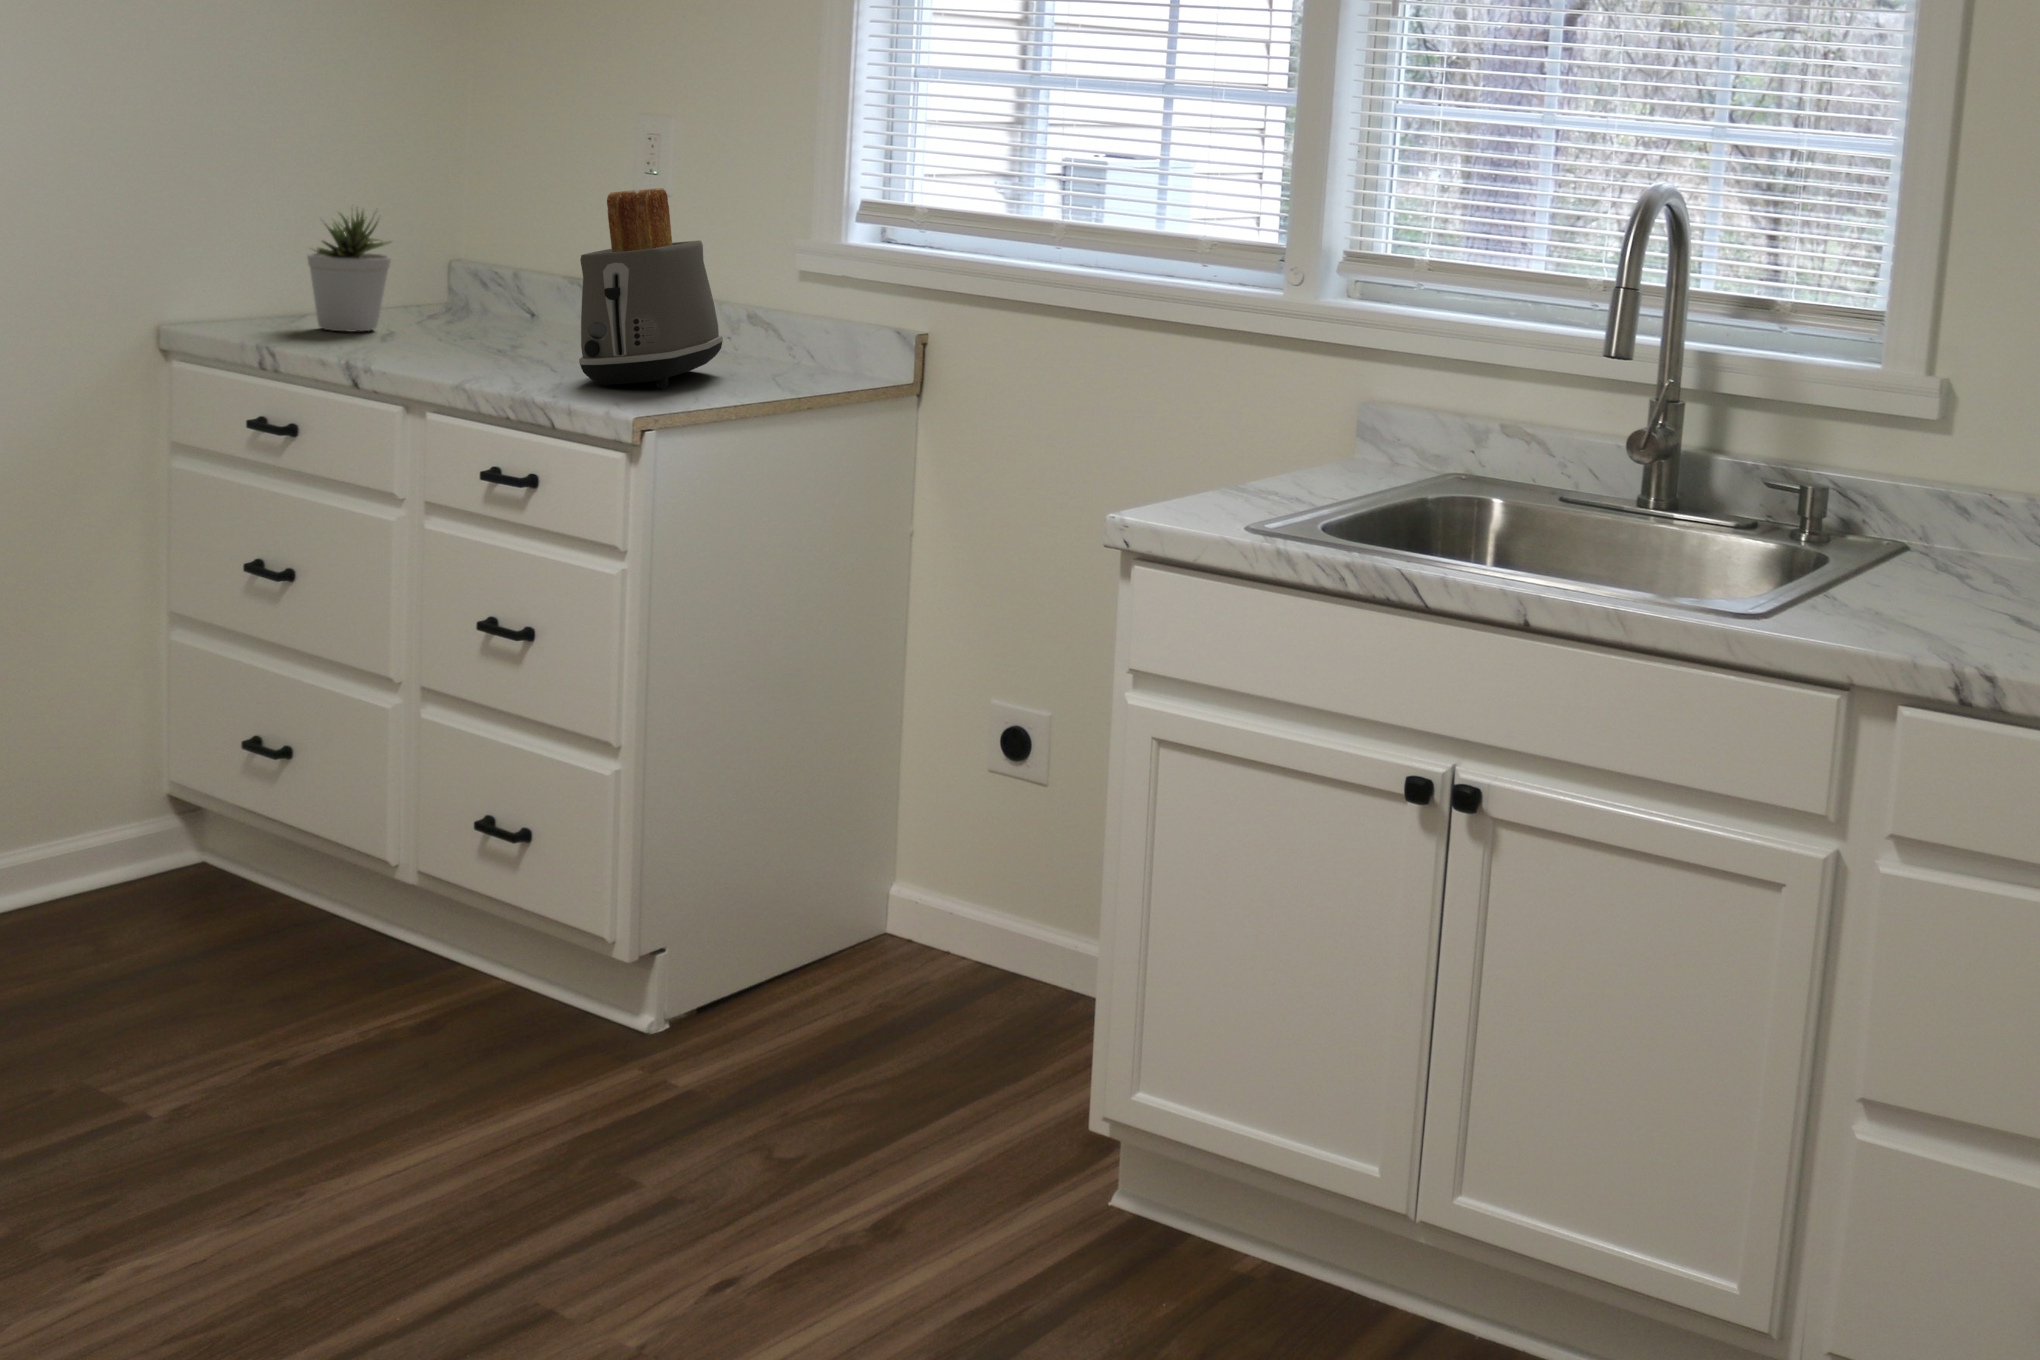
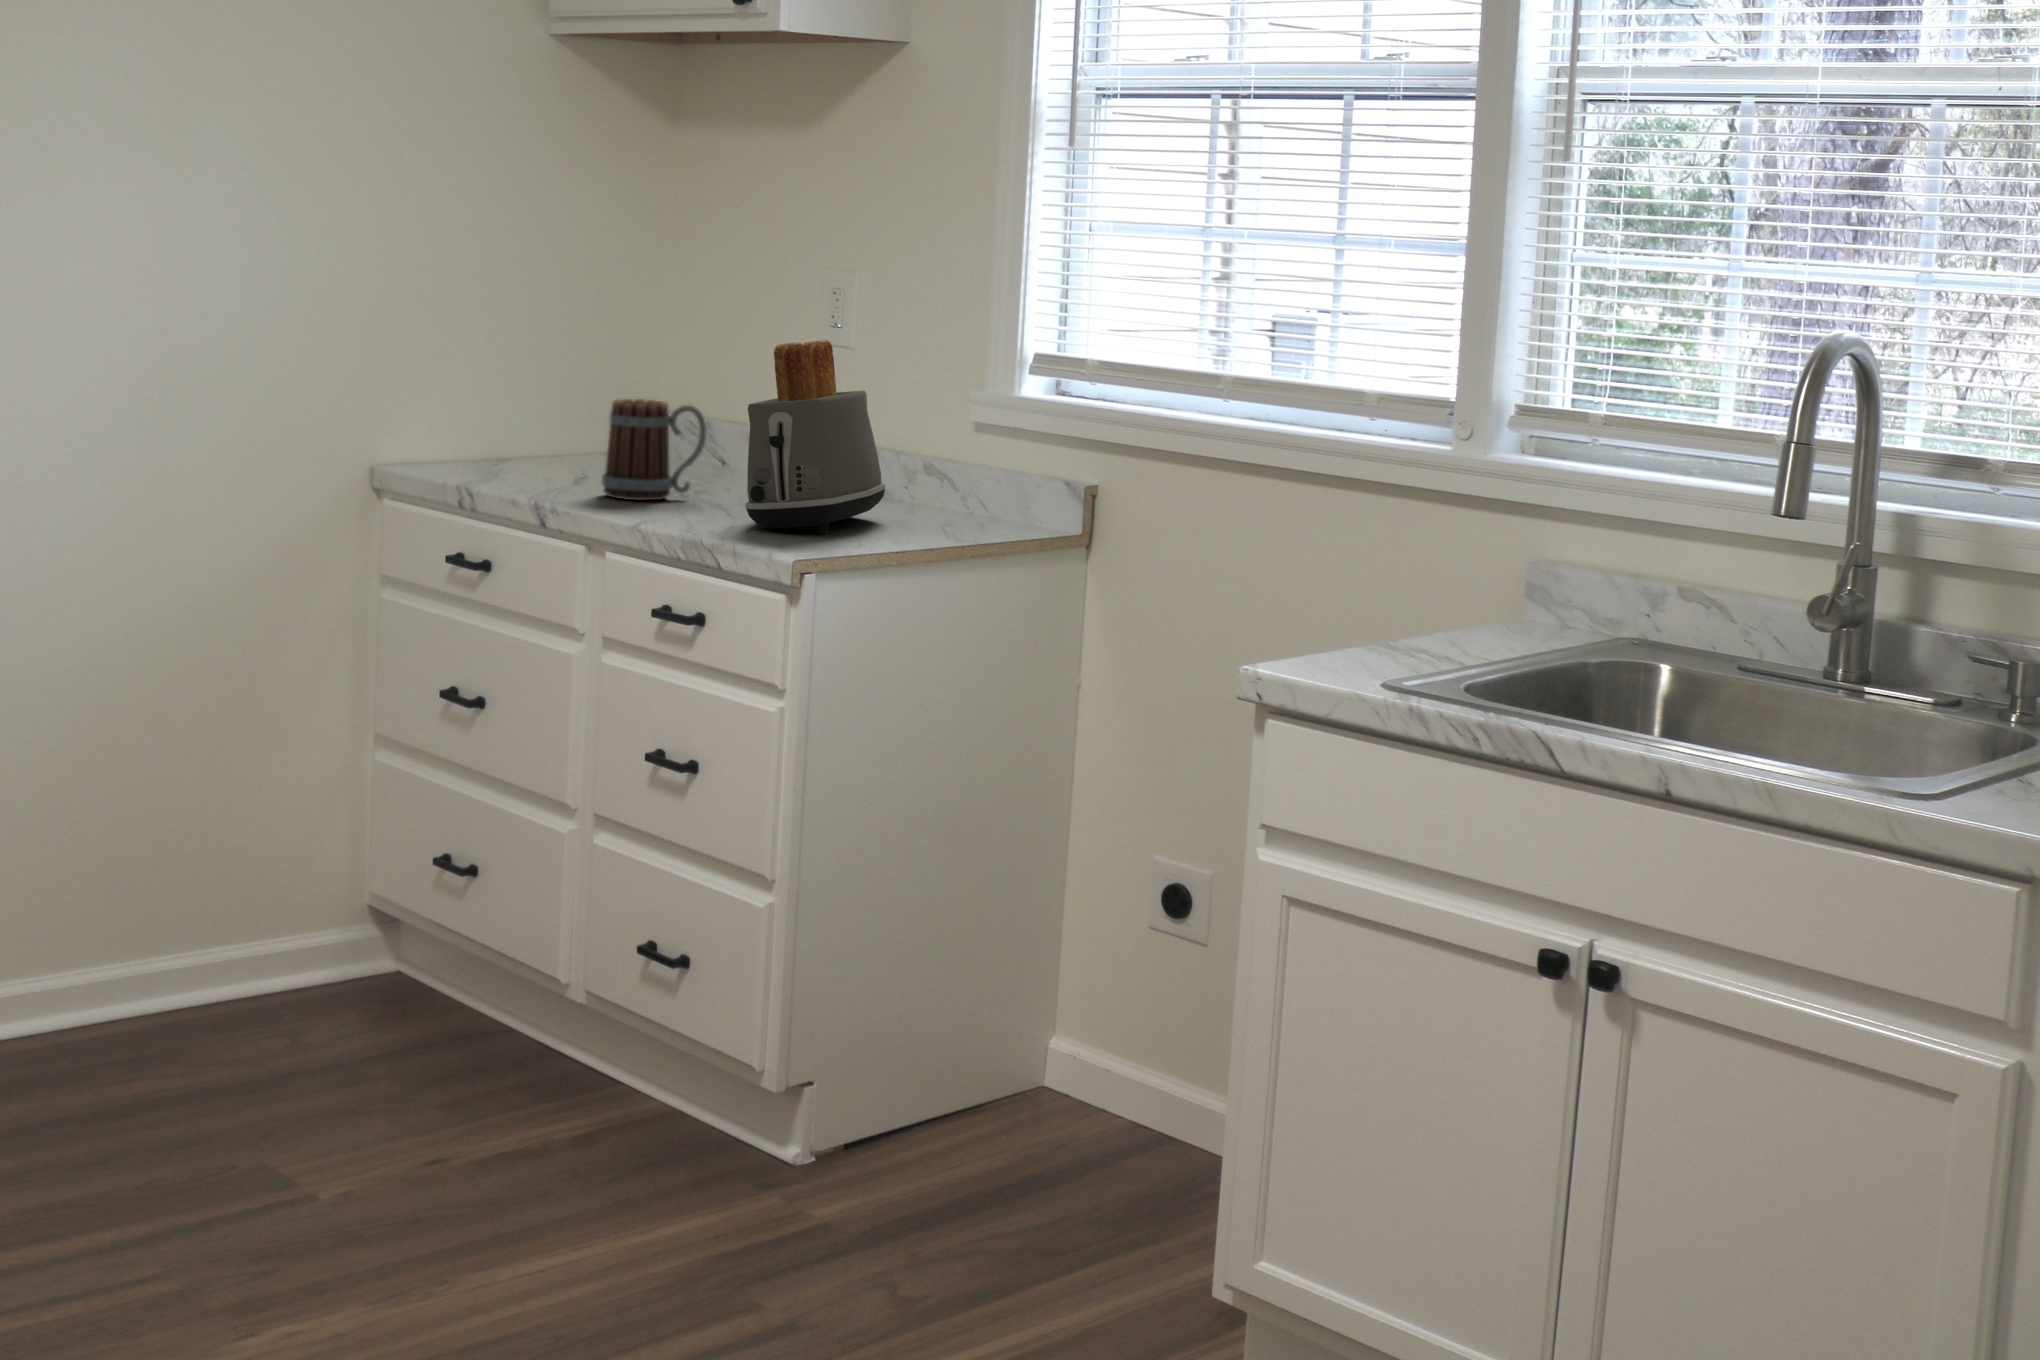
potted plant: present [307,212,391,332] -> none [504,354,582,474]
mug: none [419,251,532,358] -> present [602,399,706,500]

